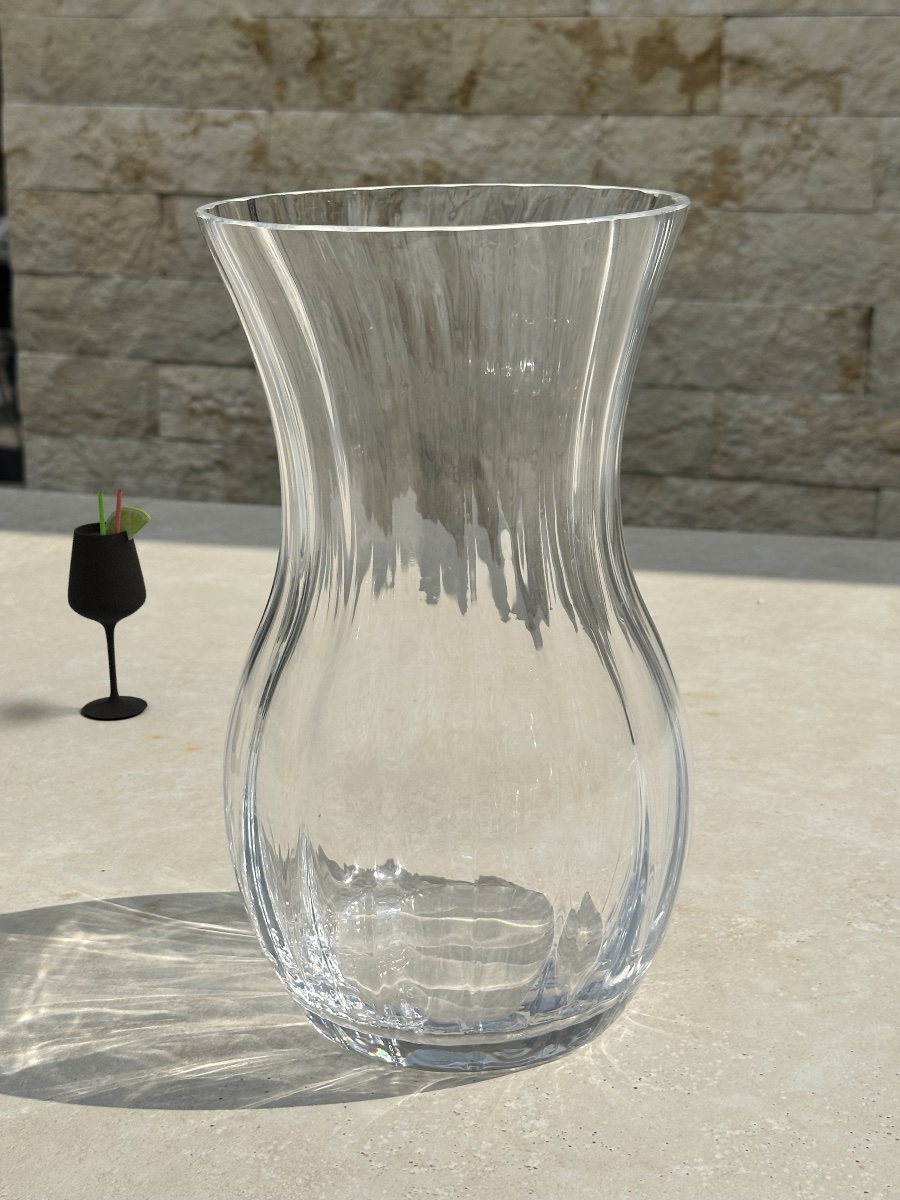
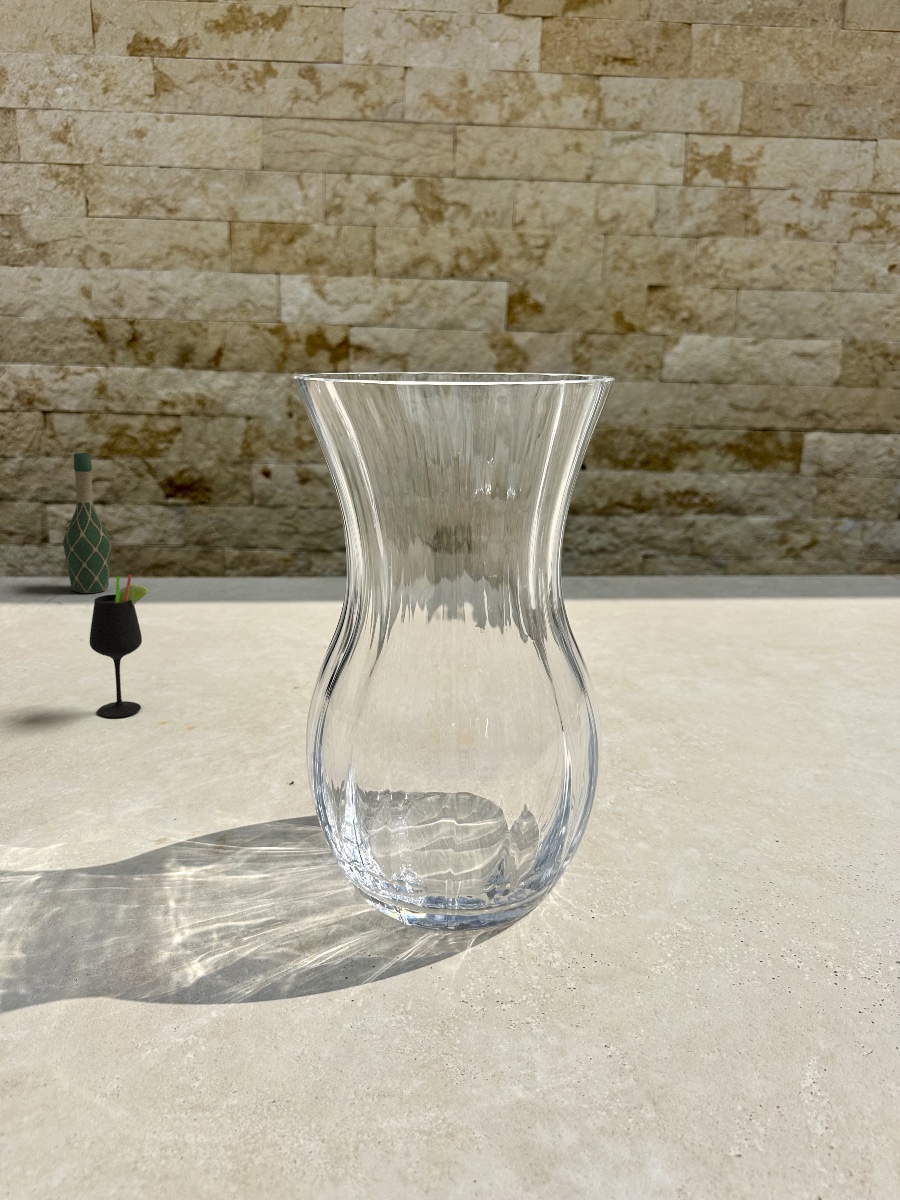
wine bottle: none [130,285,206,524] -> present [63,453,111,593]

